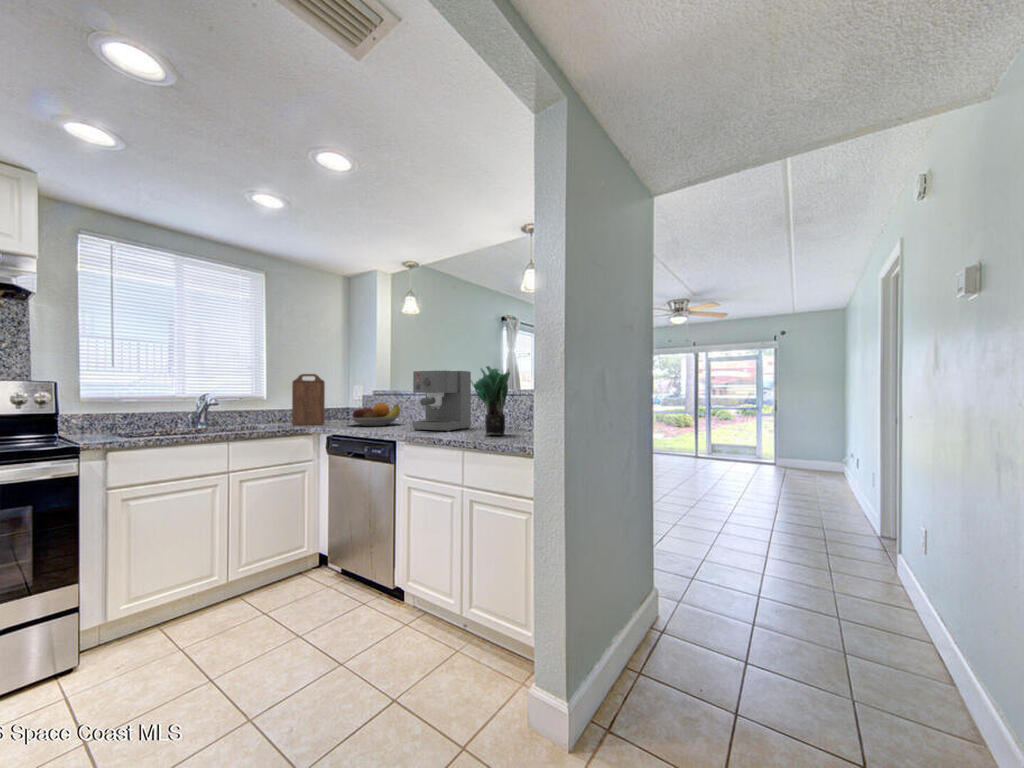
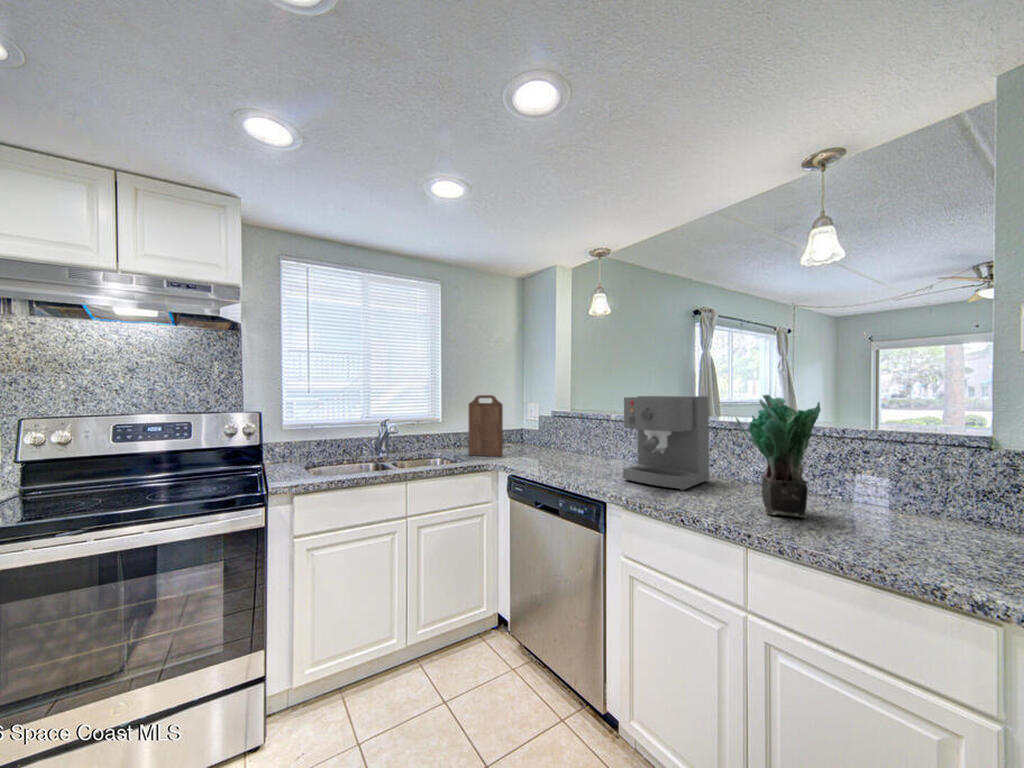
fruit bowl: present [348,403,401,426] -> none [530,433,596,464]

